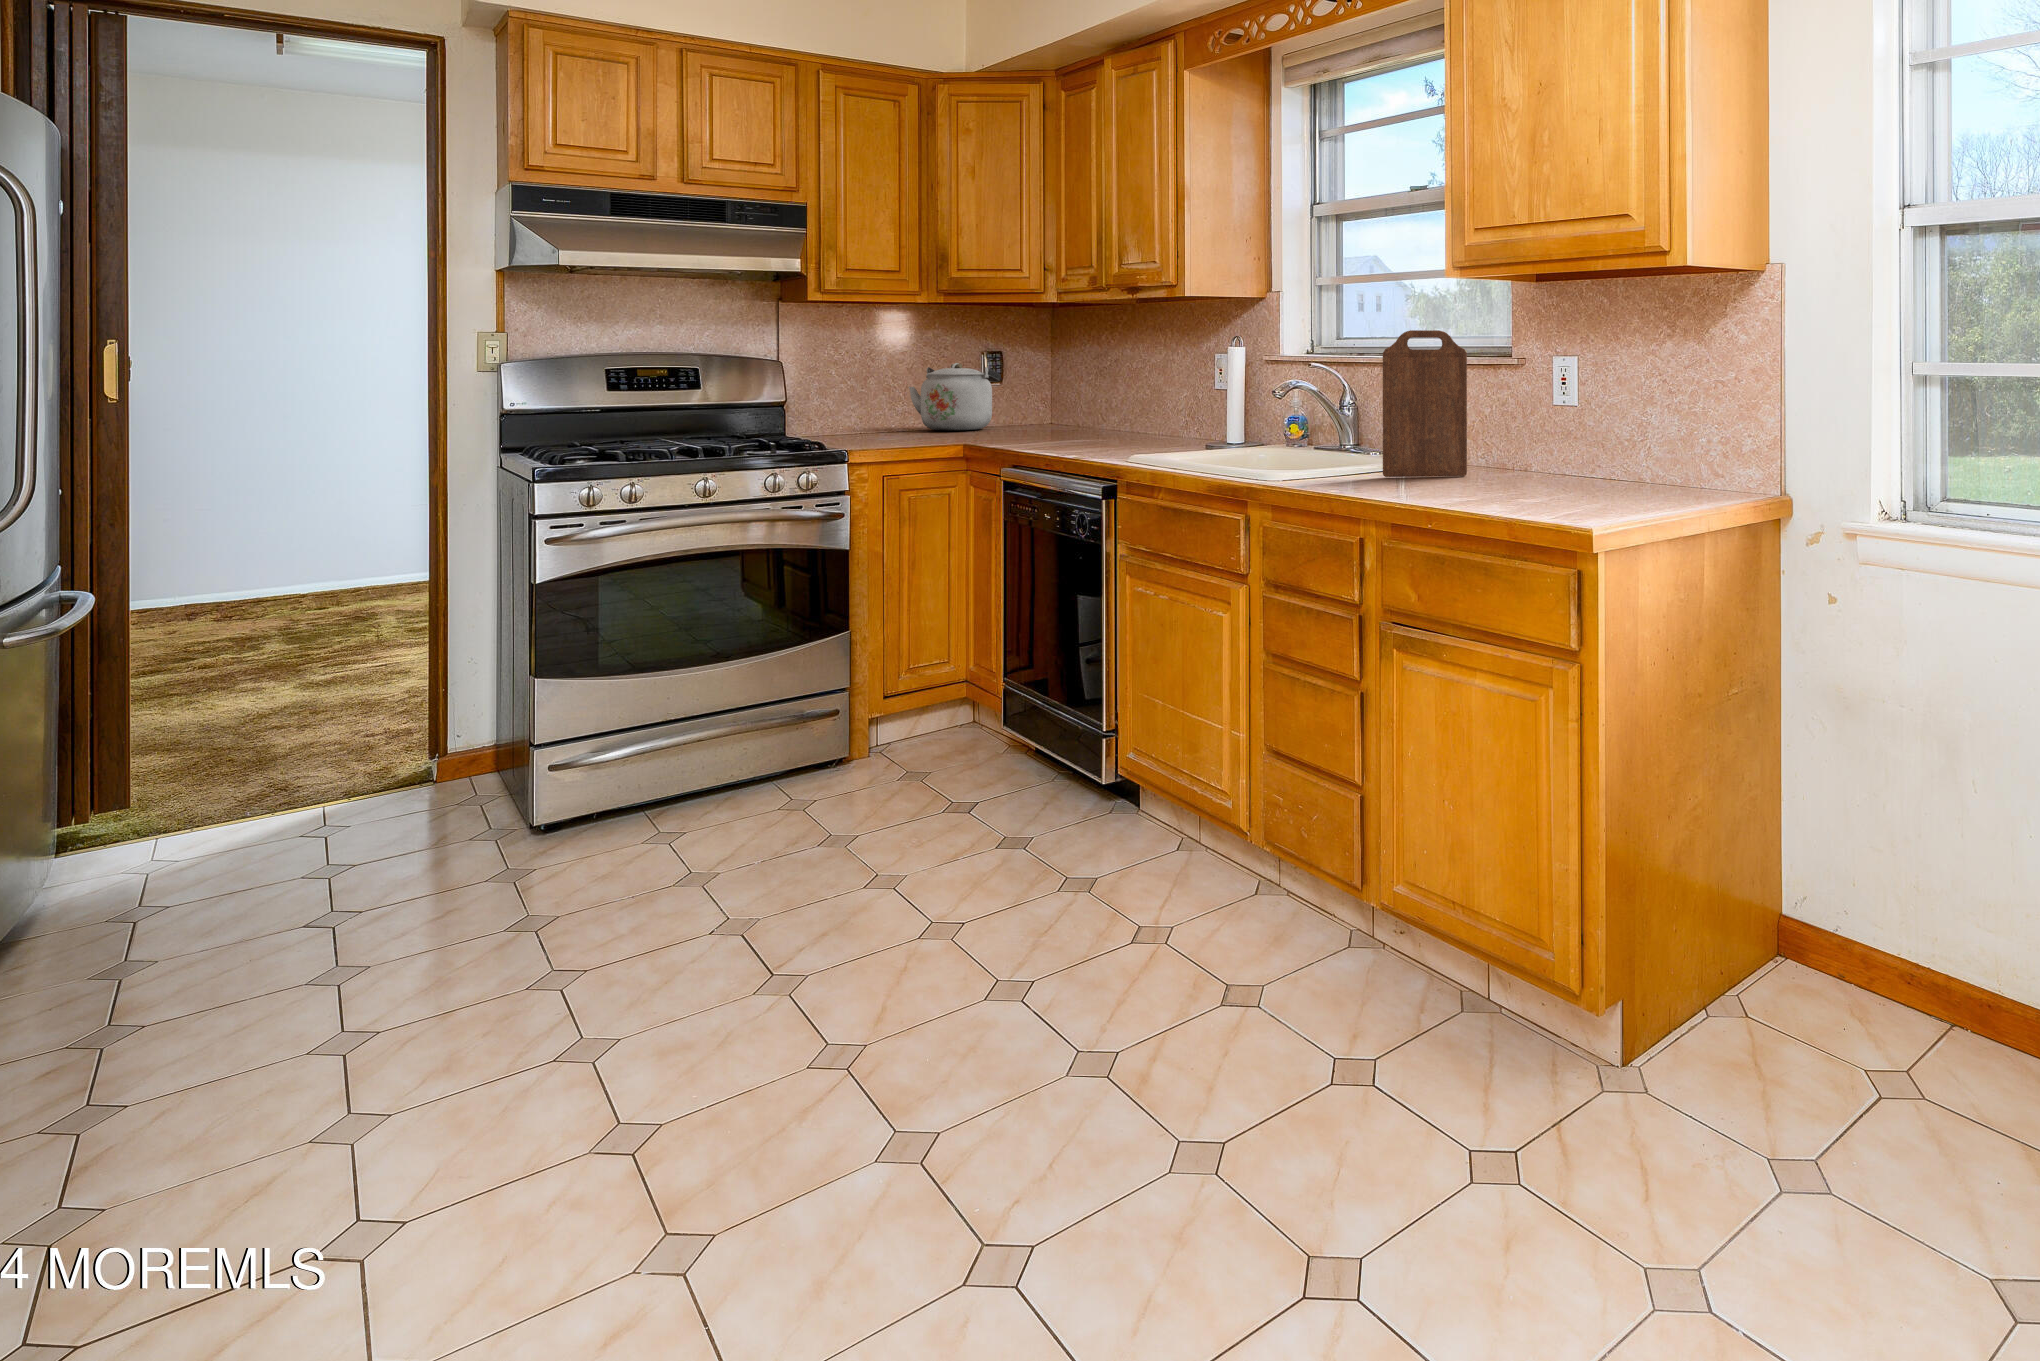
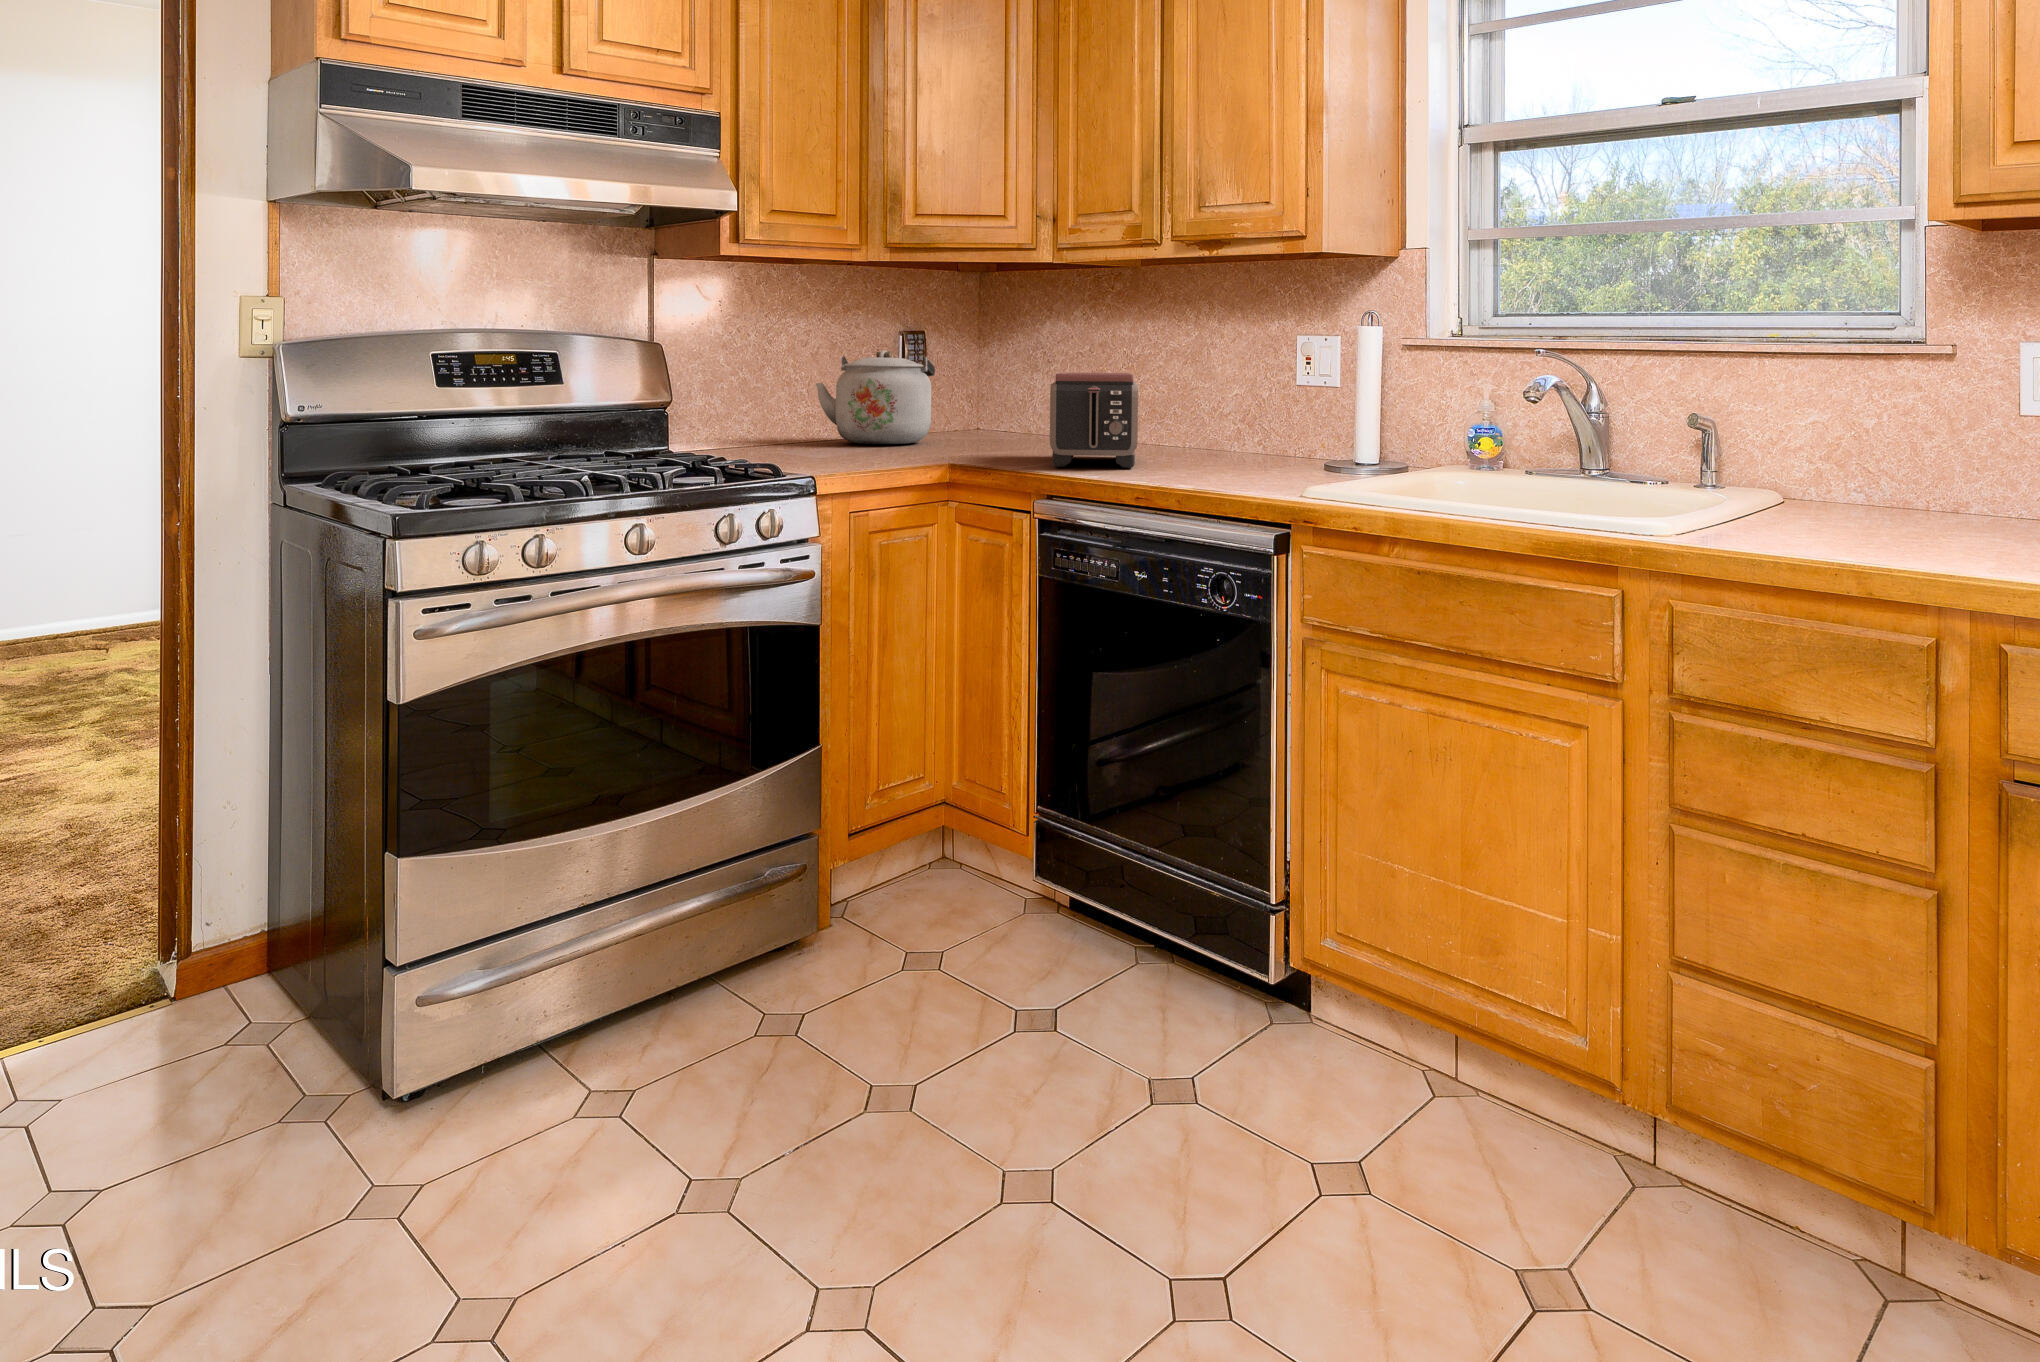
cutting board: present [1383,330,1467,477] -> none [1823,303,1941,529]
toaster: none [1015,378,1102,444] -> present [1050,372,1138,468]

